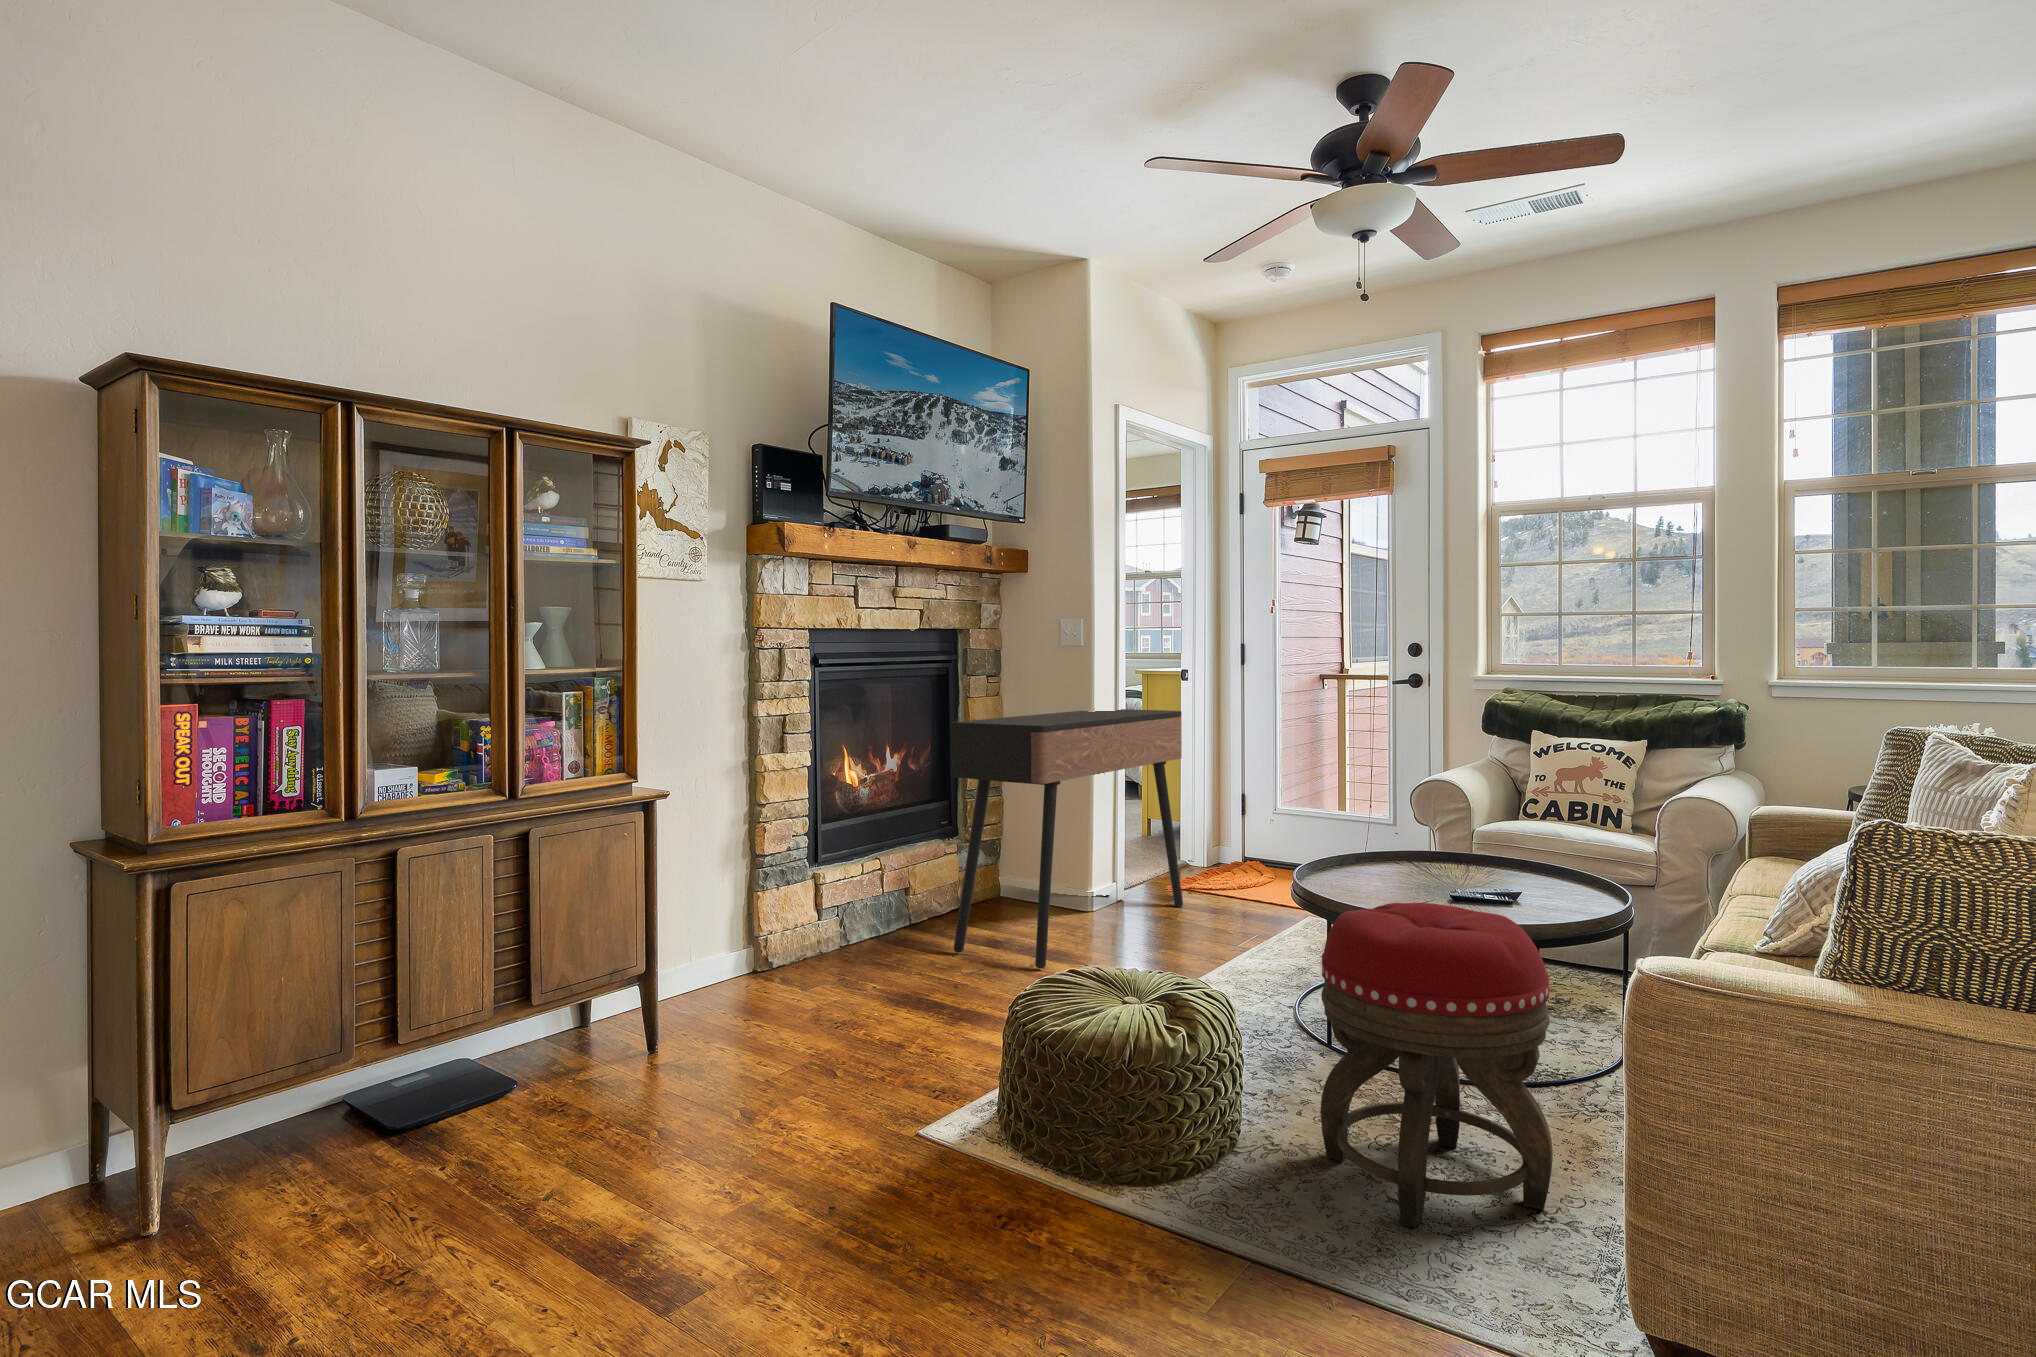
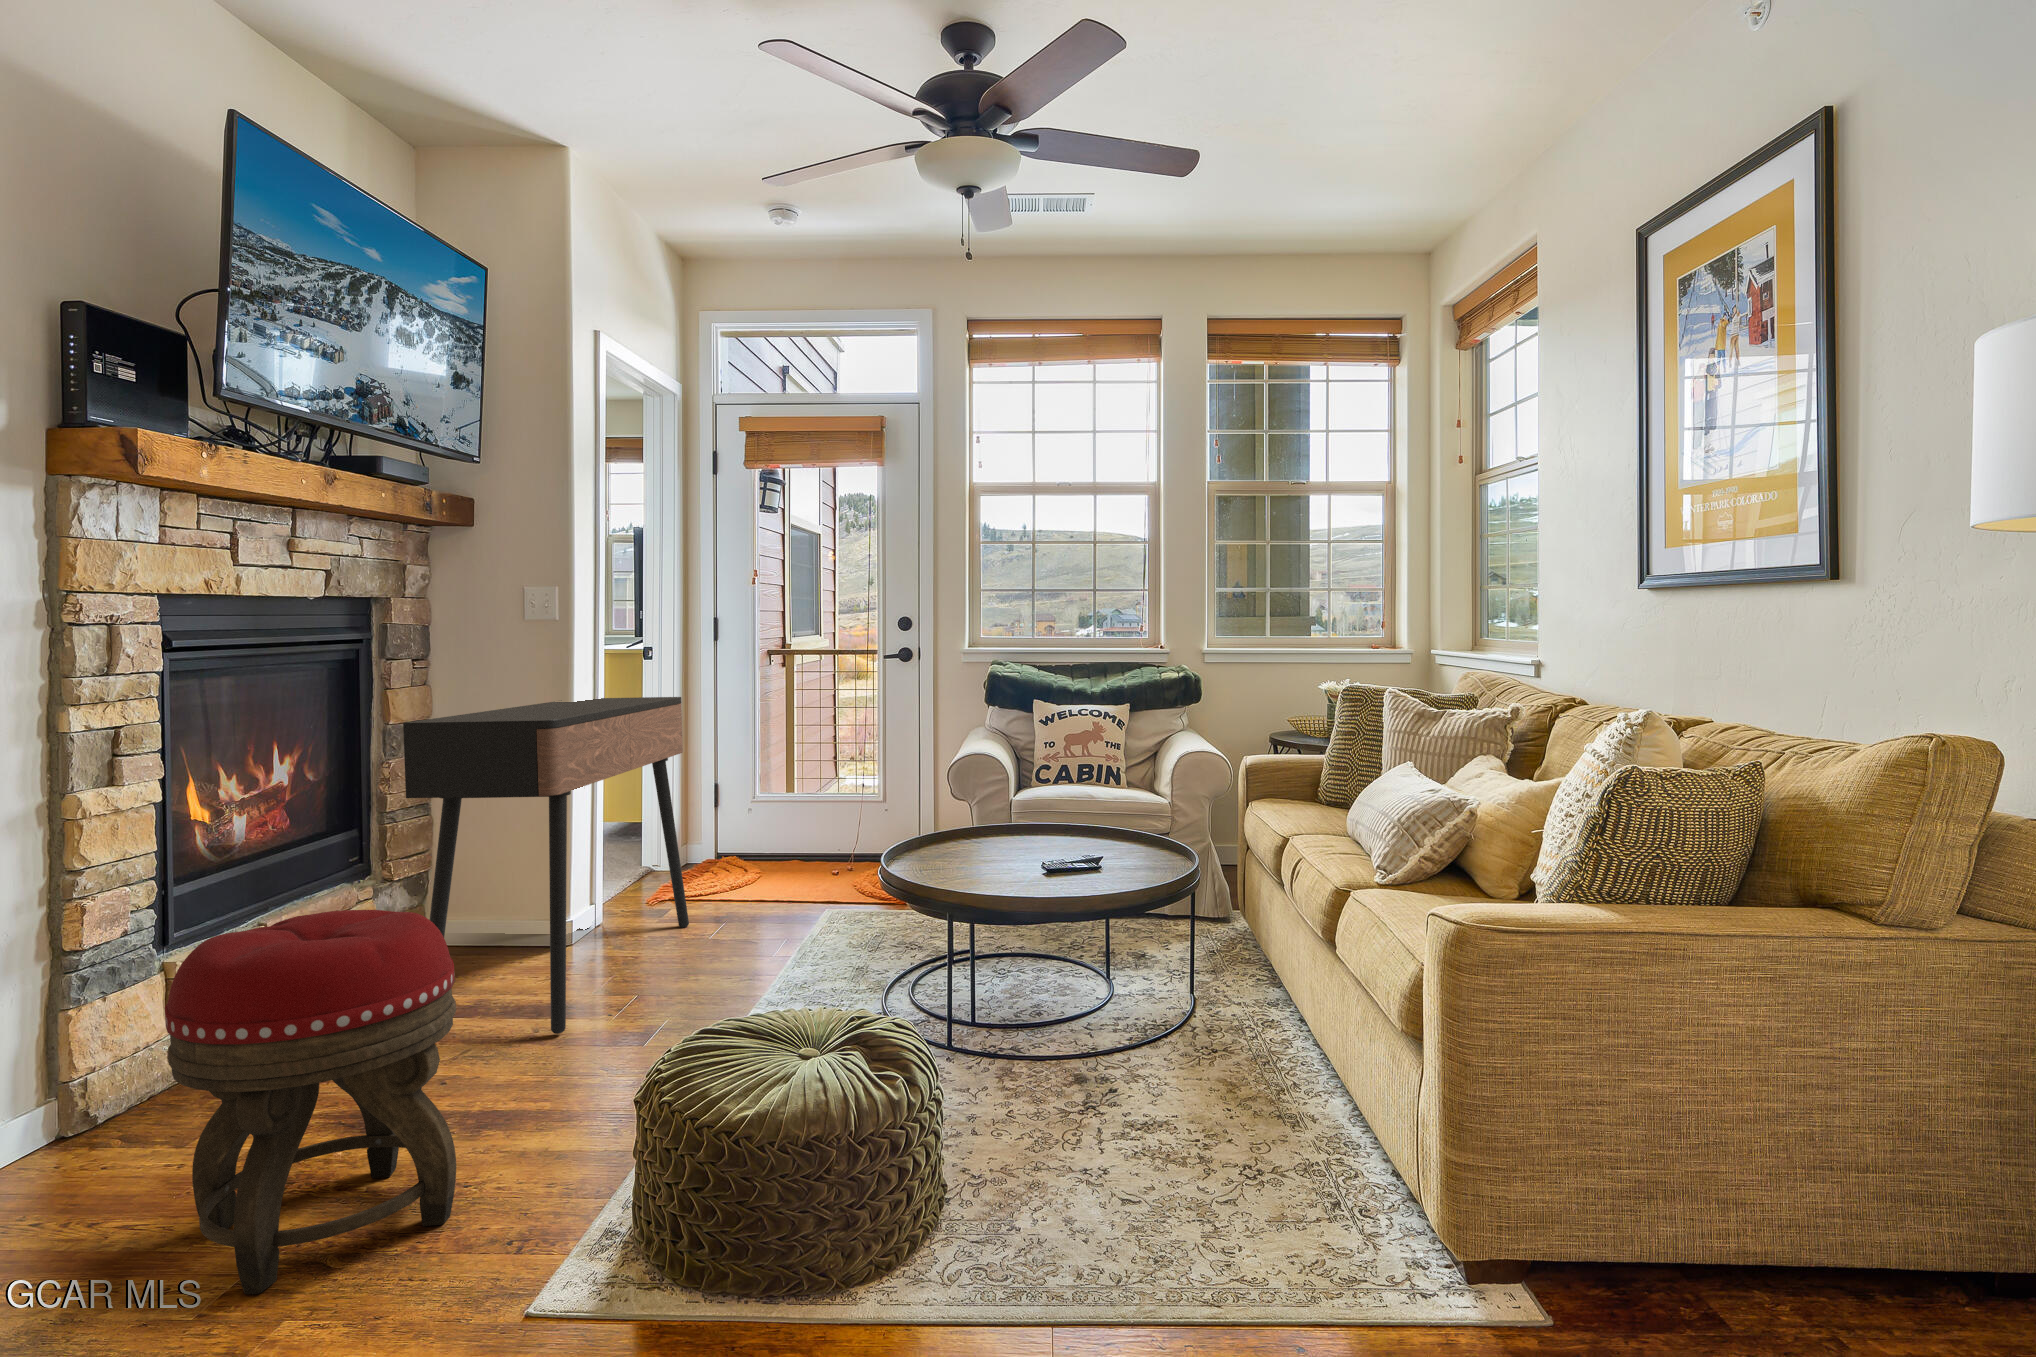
footstool: present [1321,903,1553,1228] -> present [165,910,456,1294]

